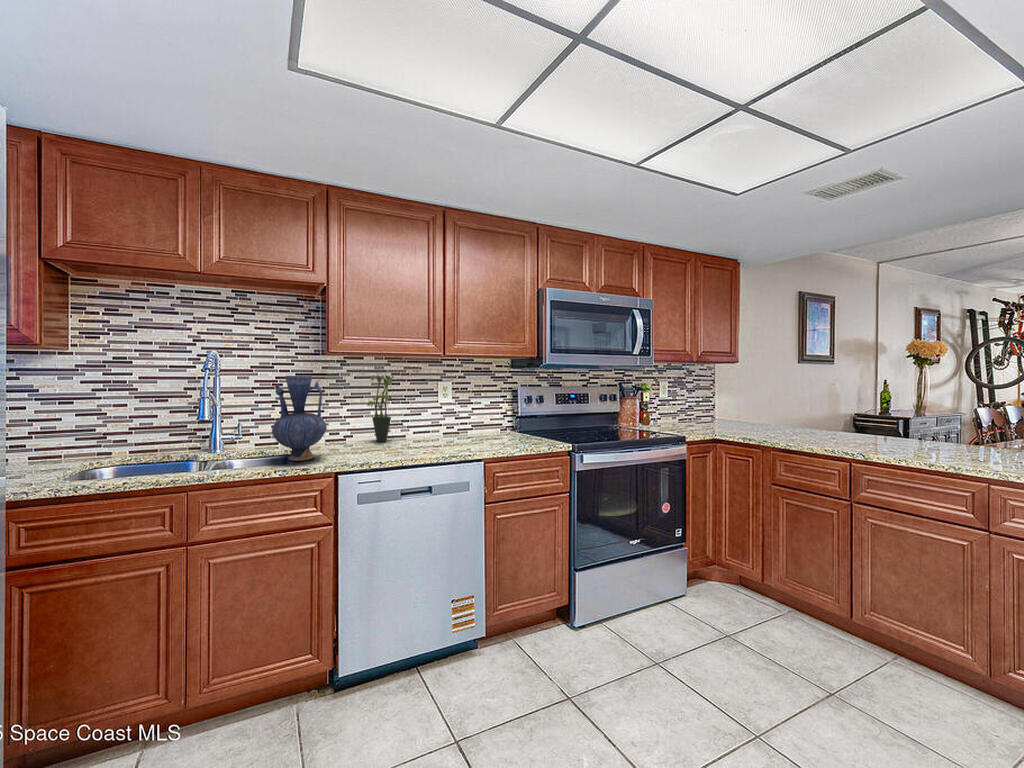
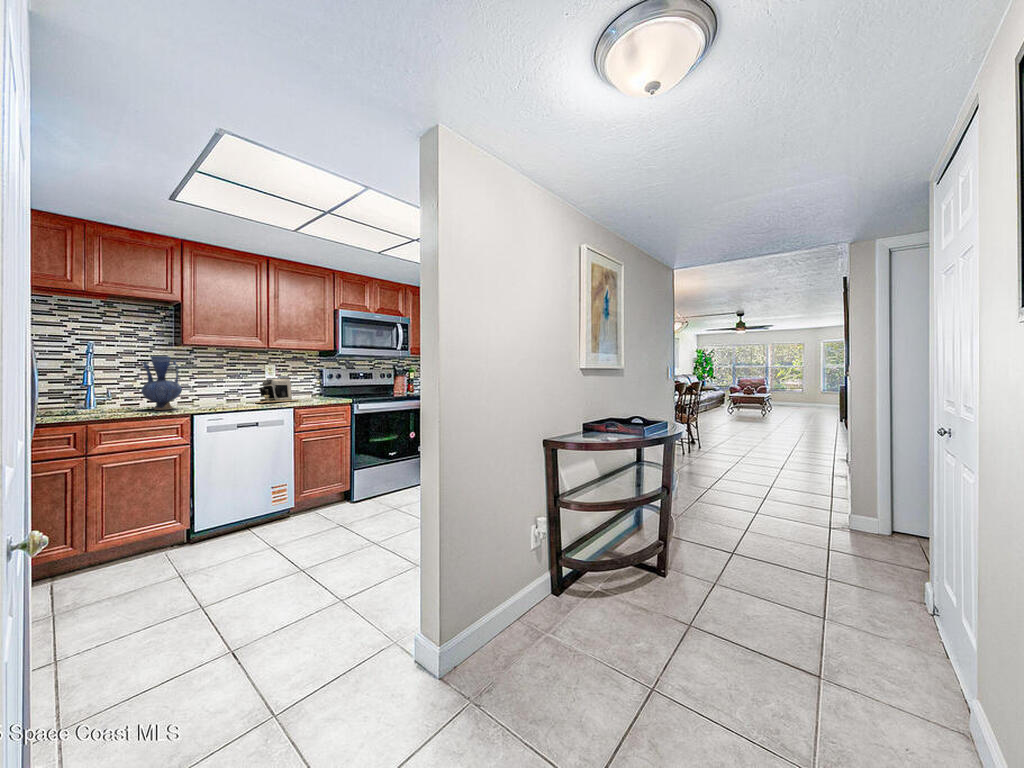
potted plant: present [367,372,394,442] -> none [211,357,234,402]
coffee maker: none [423,404,488,447] -> present [257,378,298,403]

